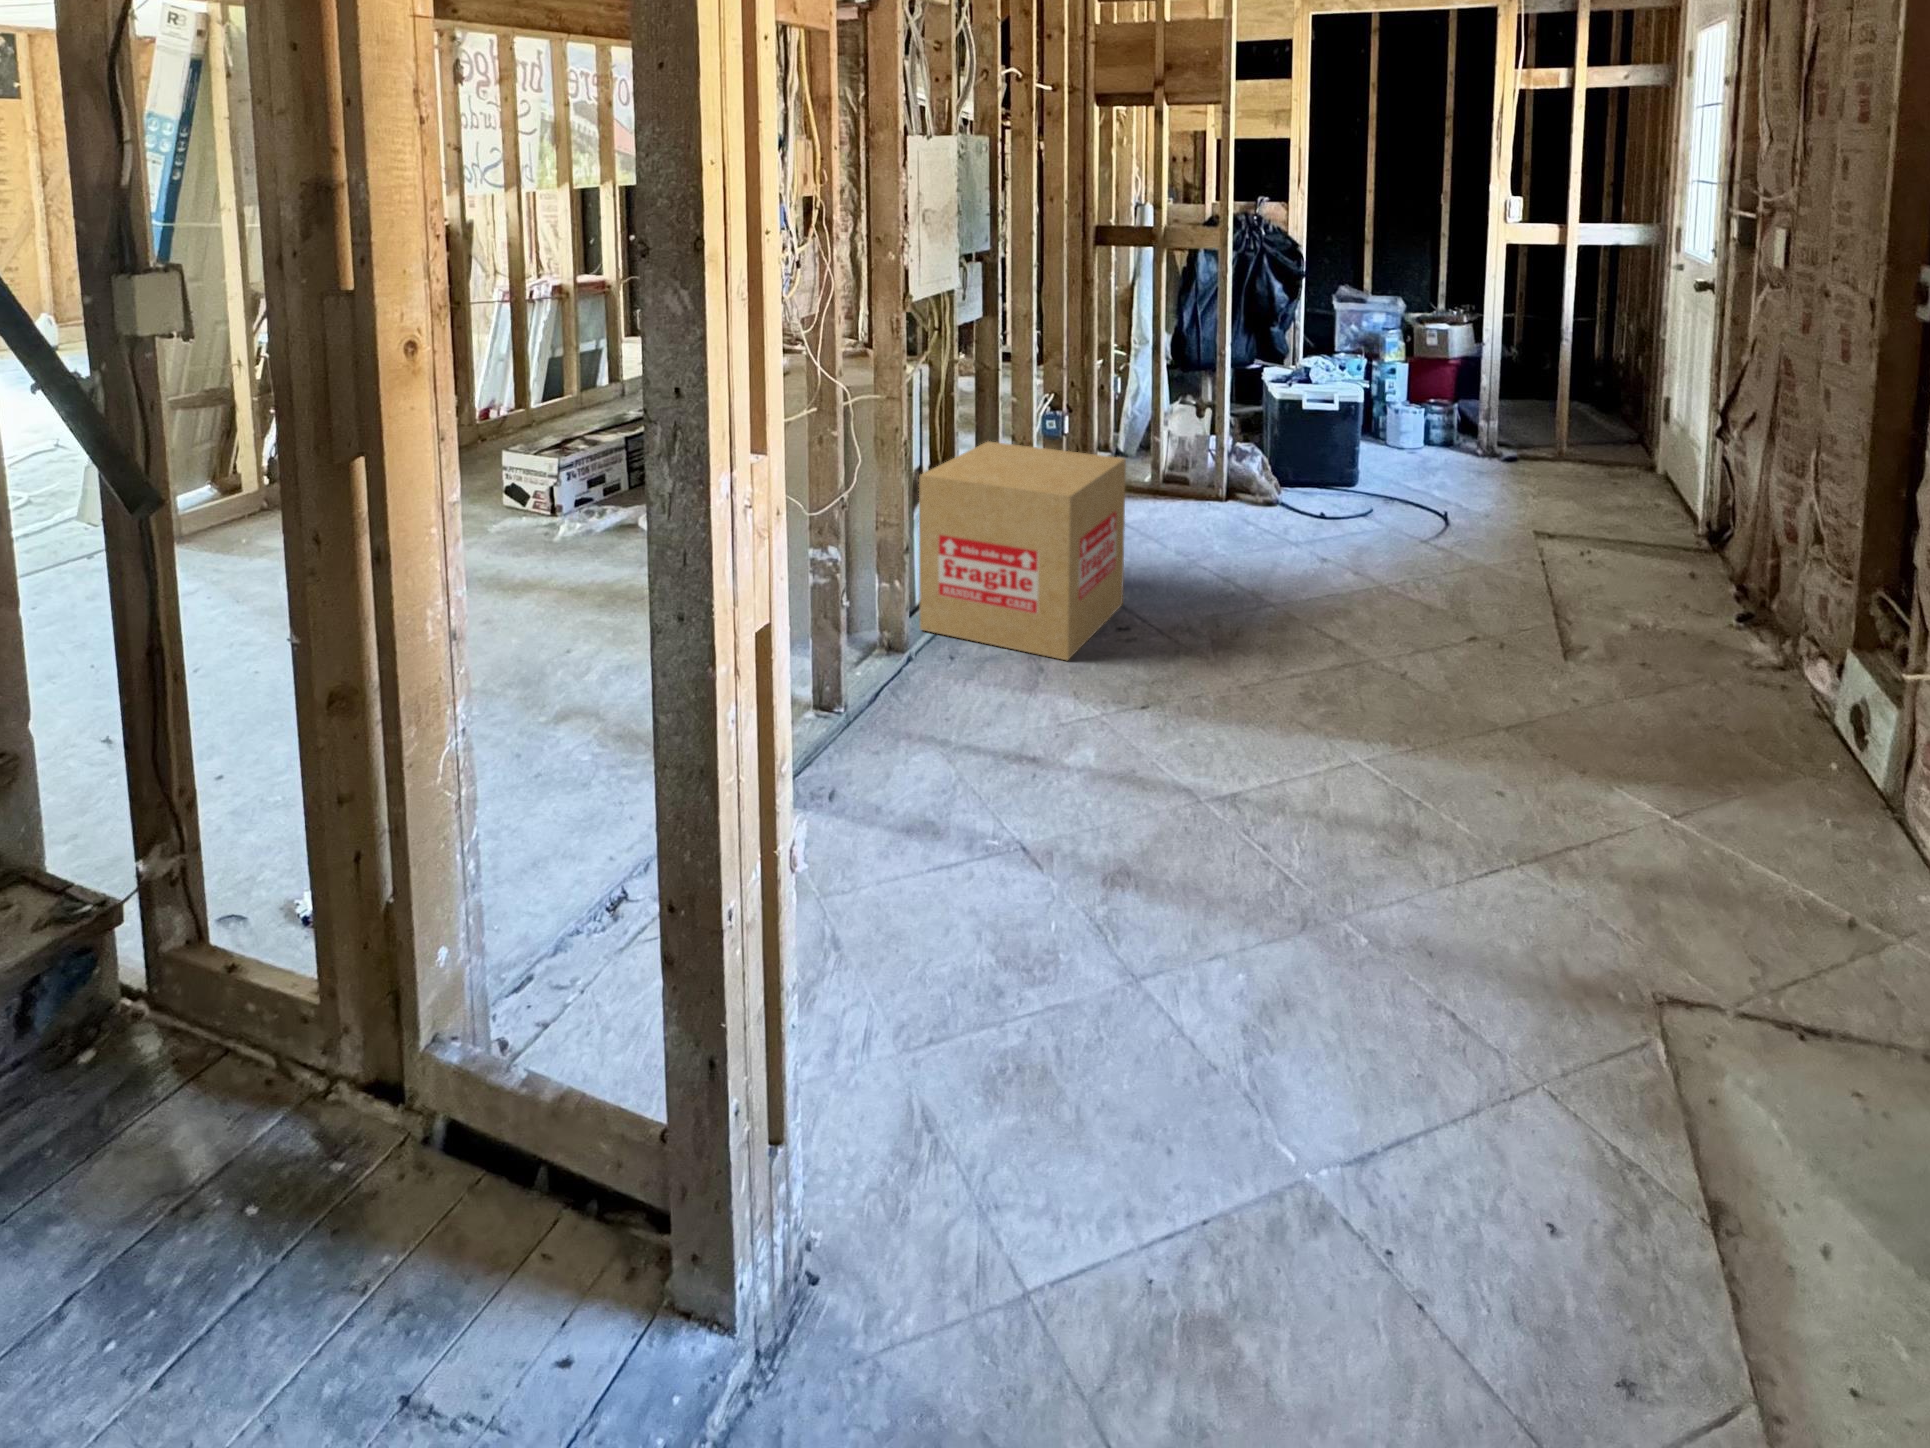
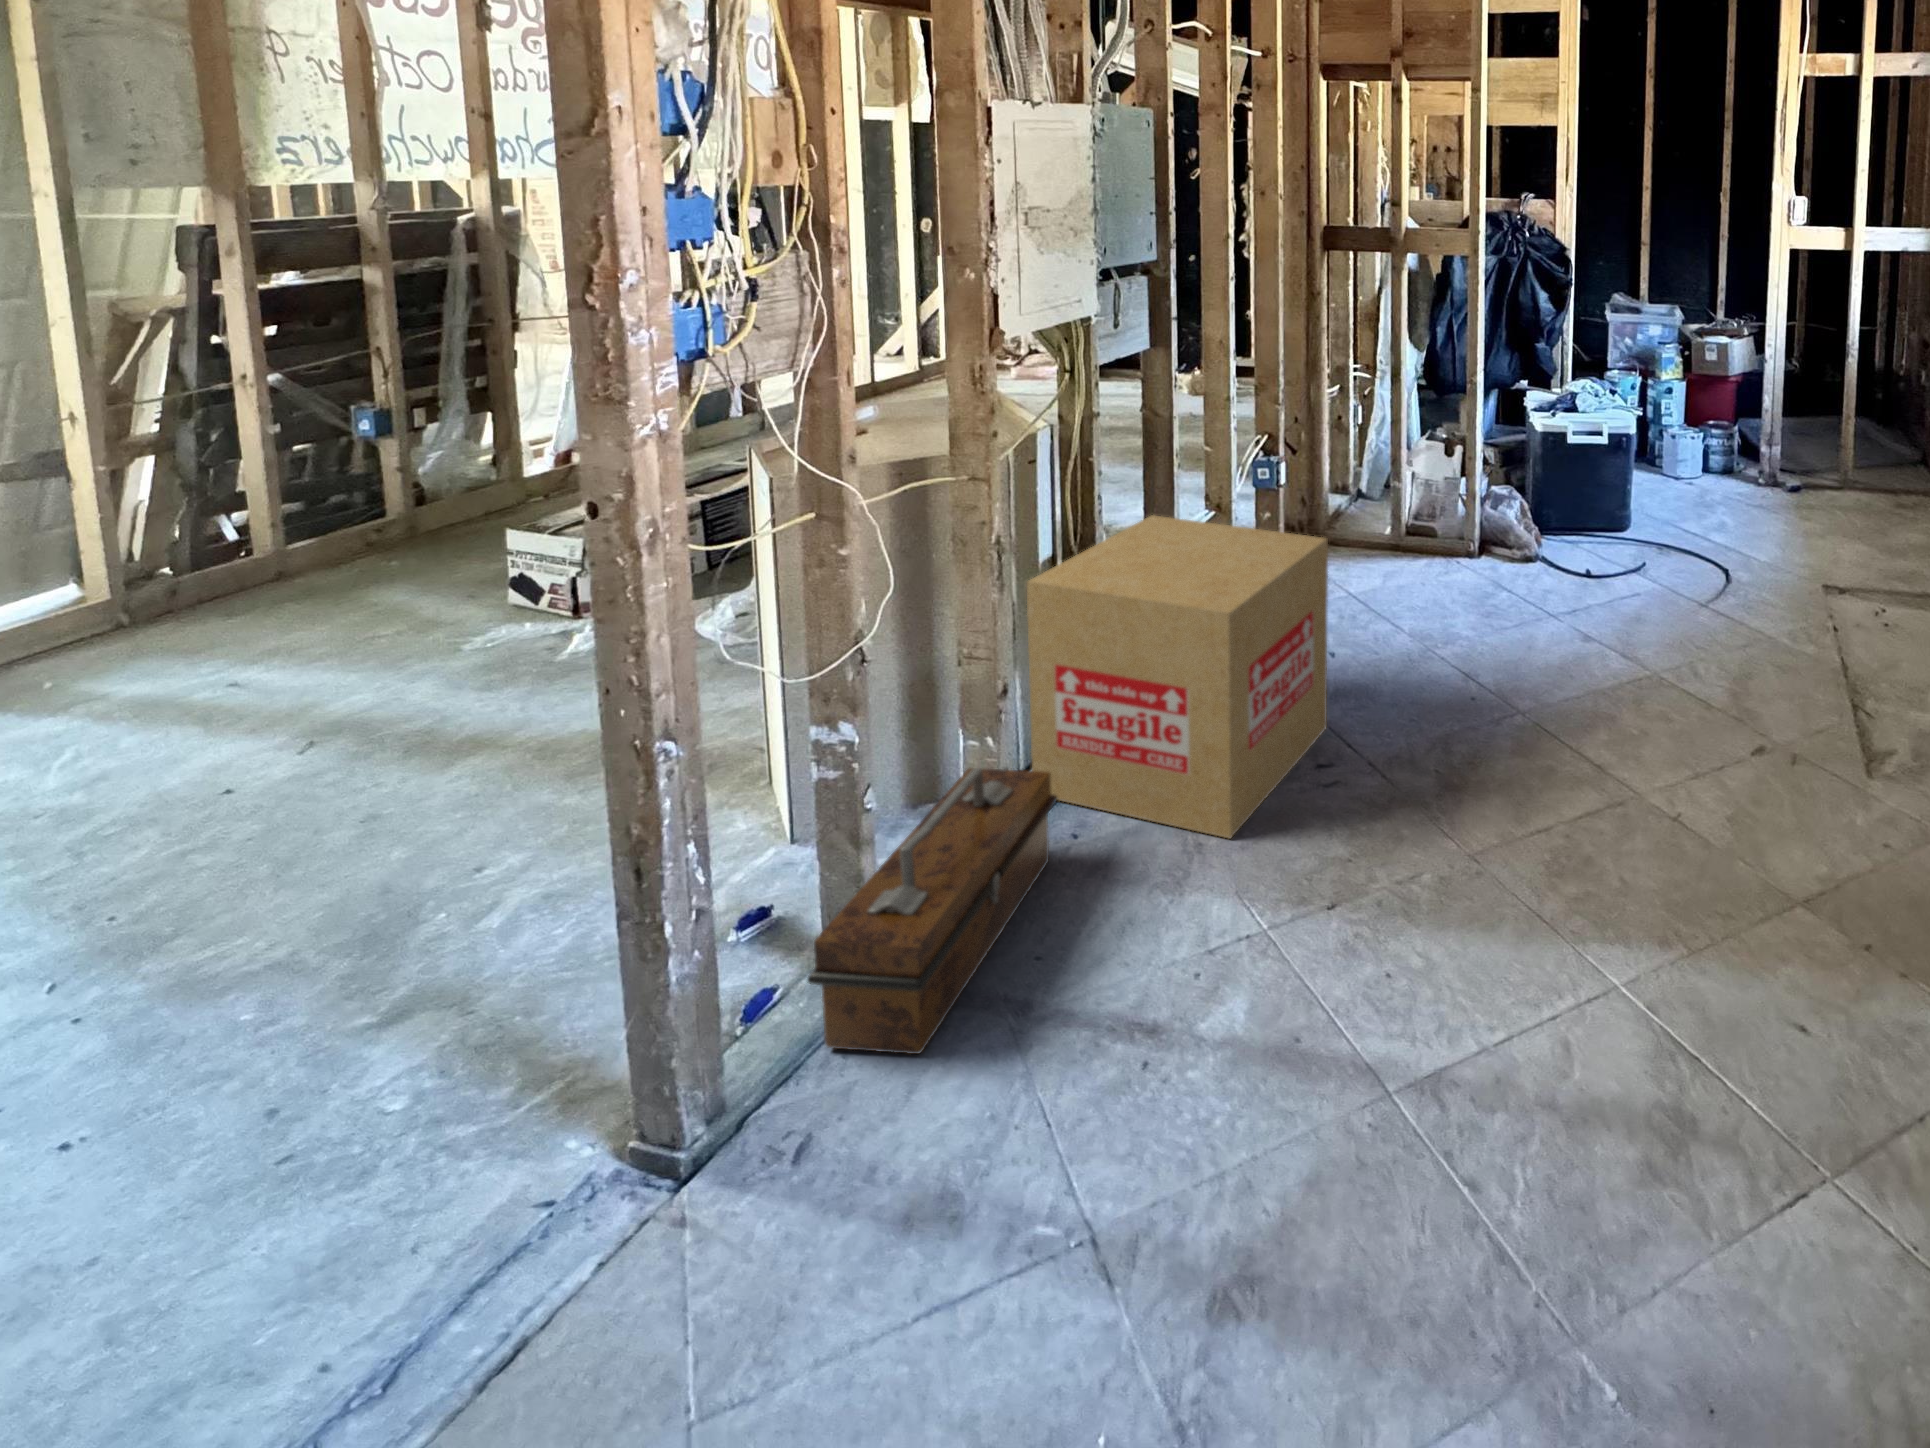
toolbox: none [831,589,950,748] -> present [807,768,1057,1054]

